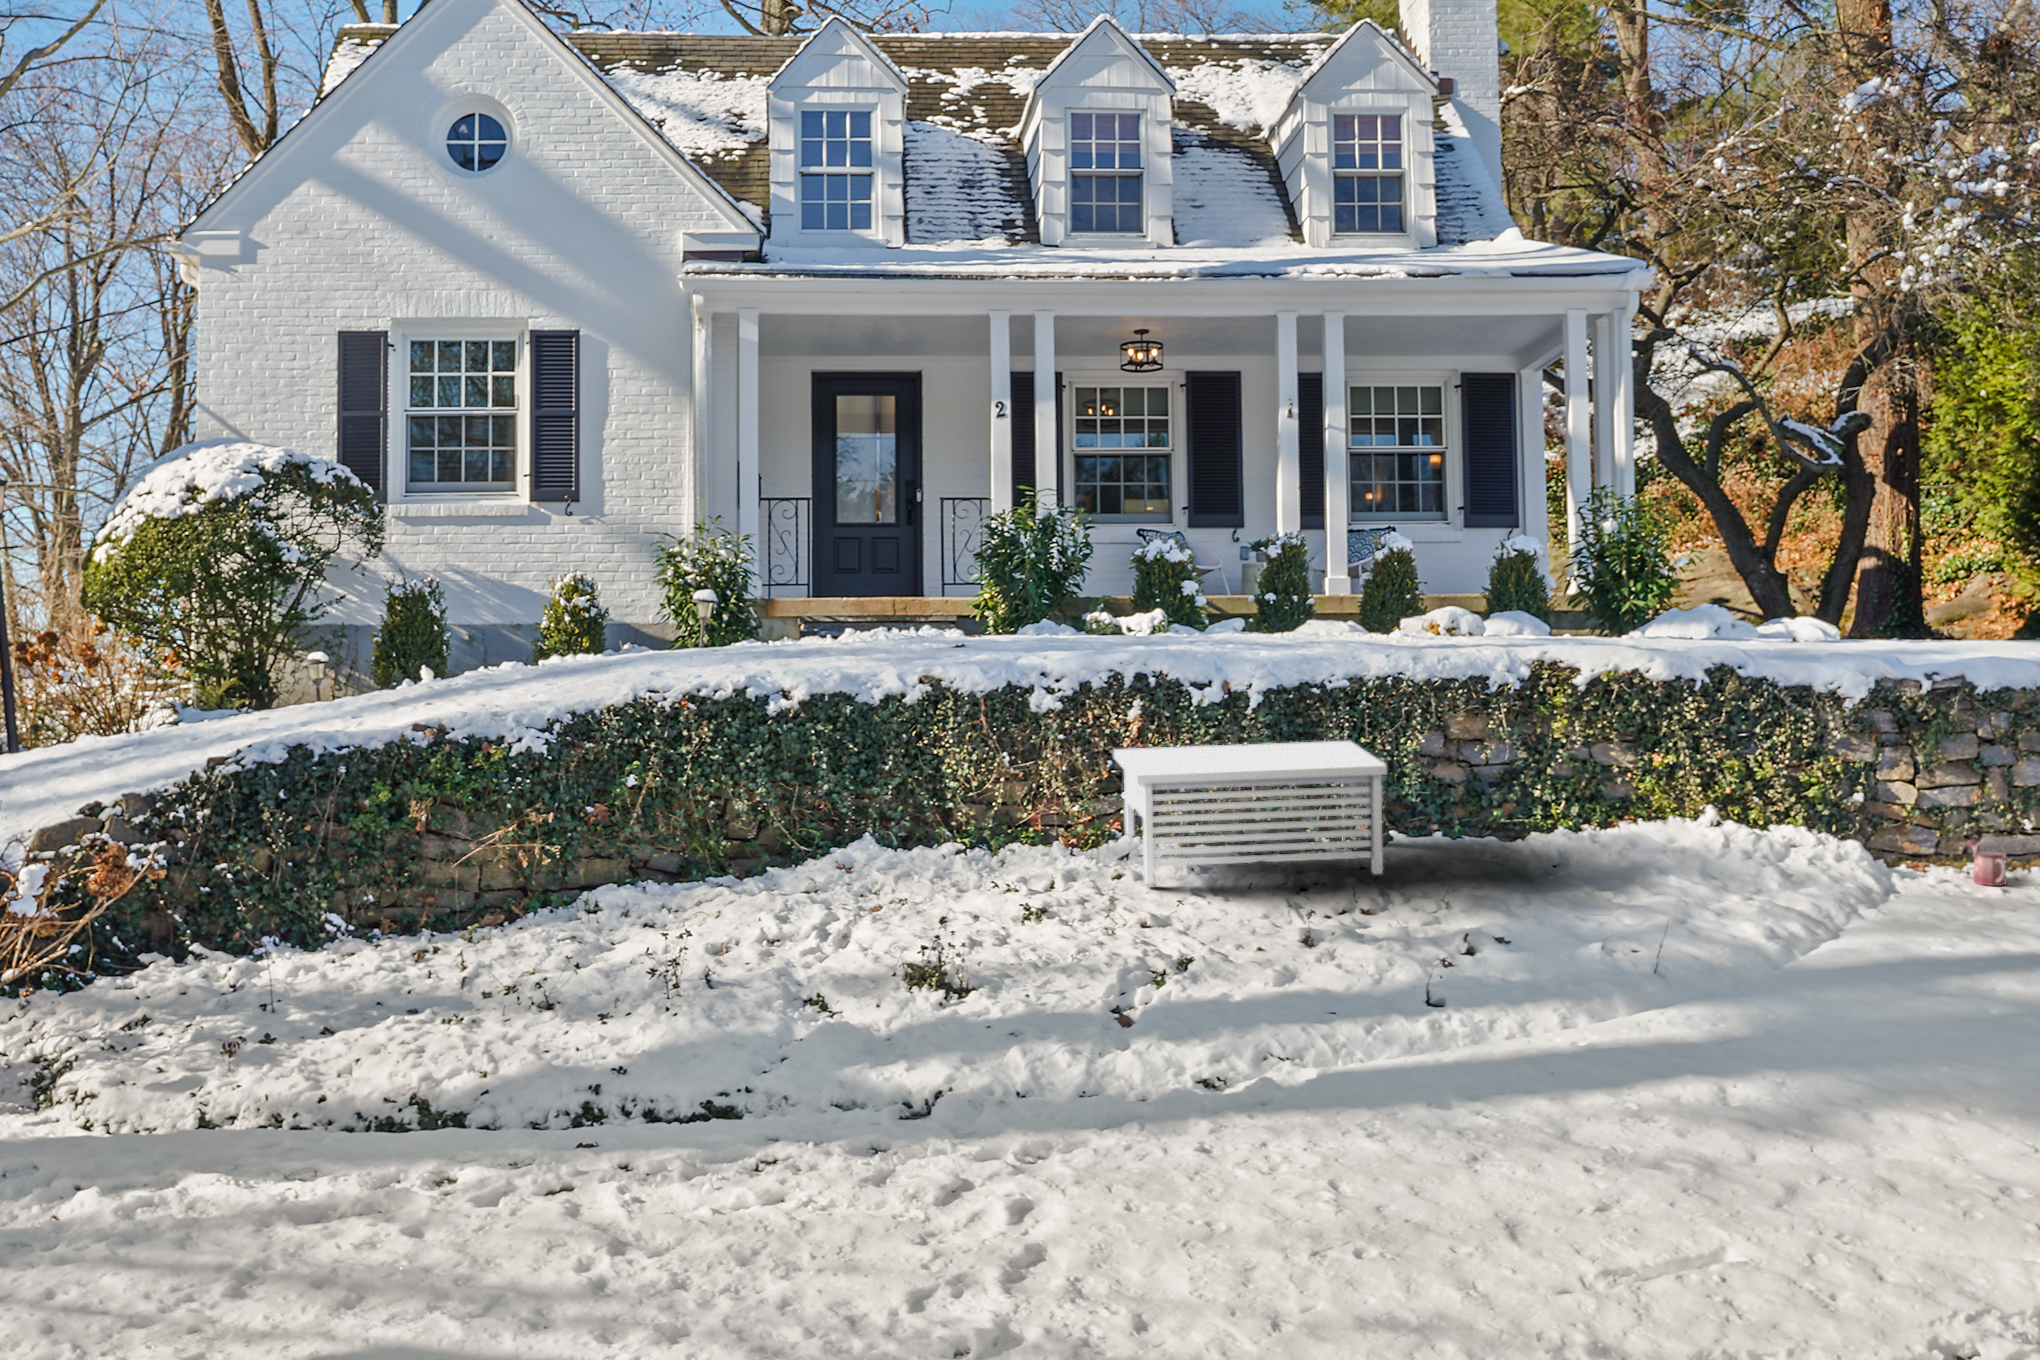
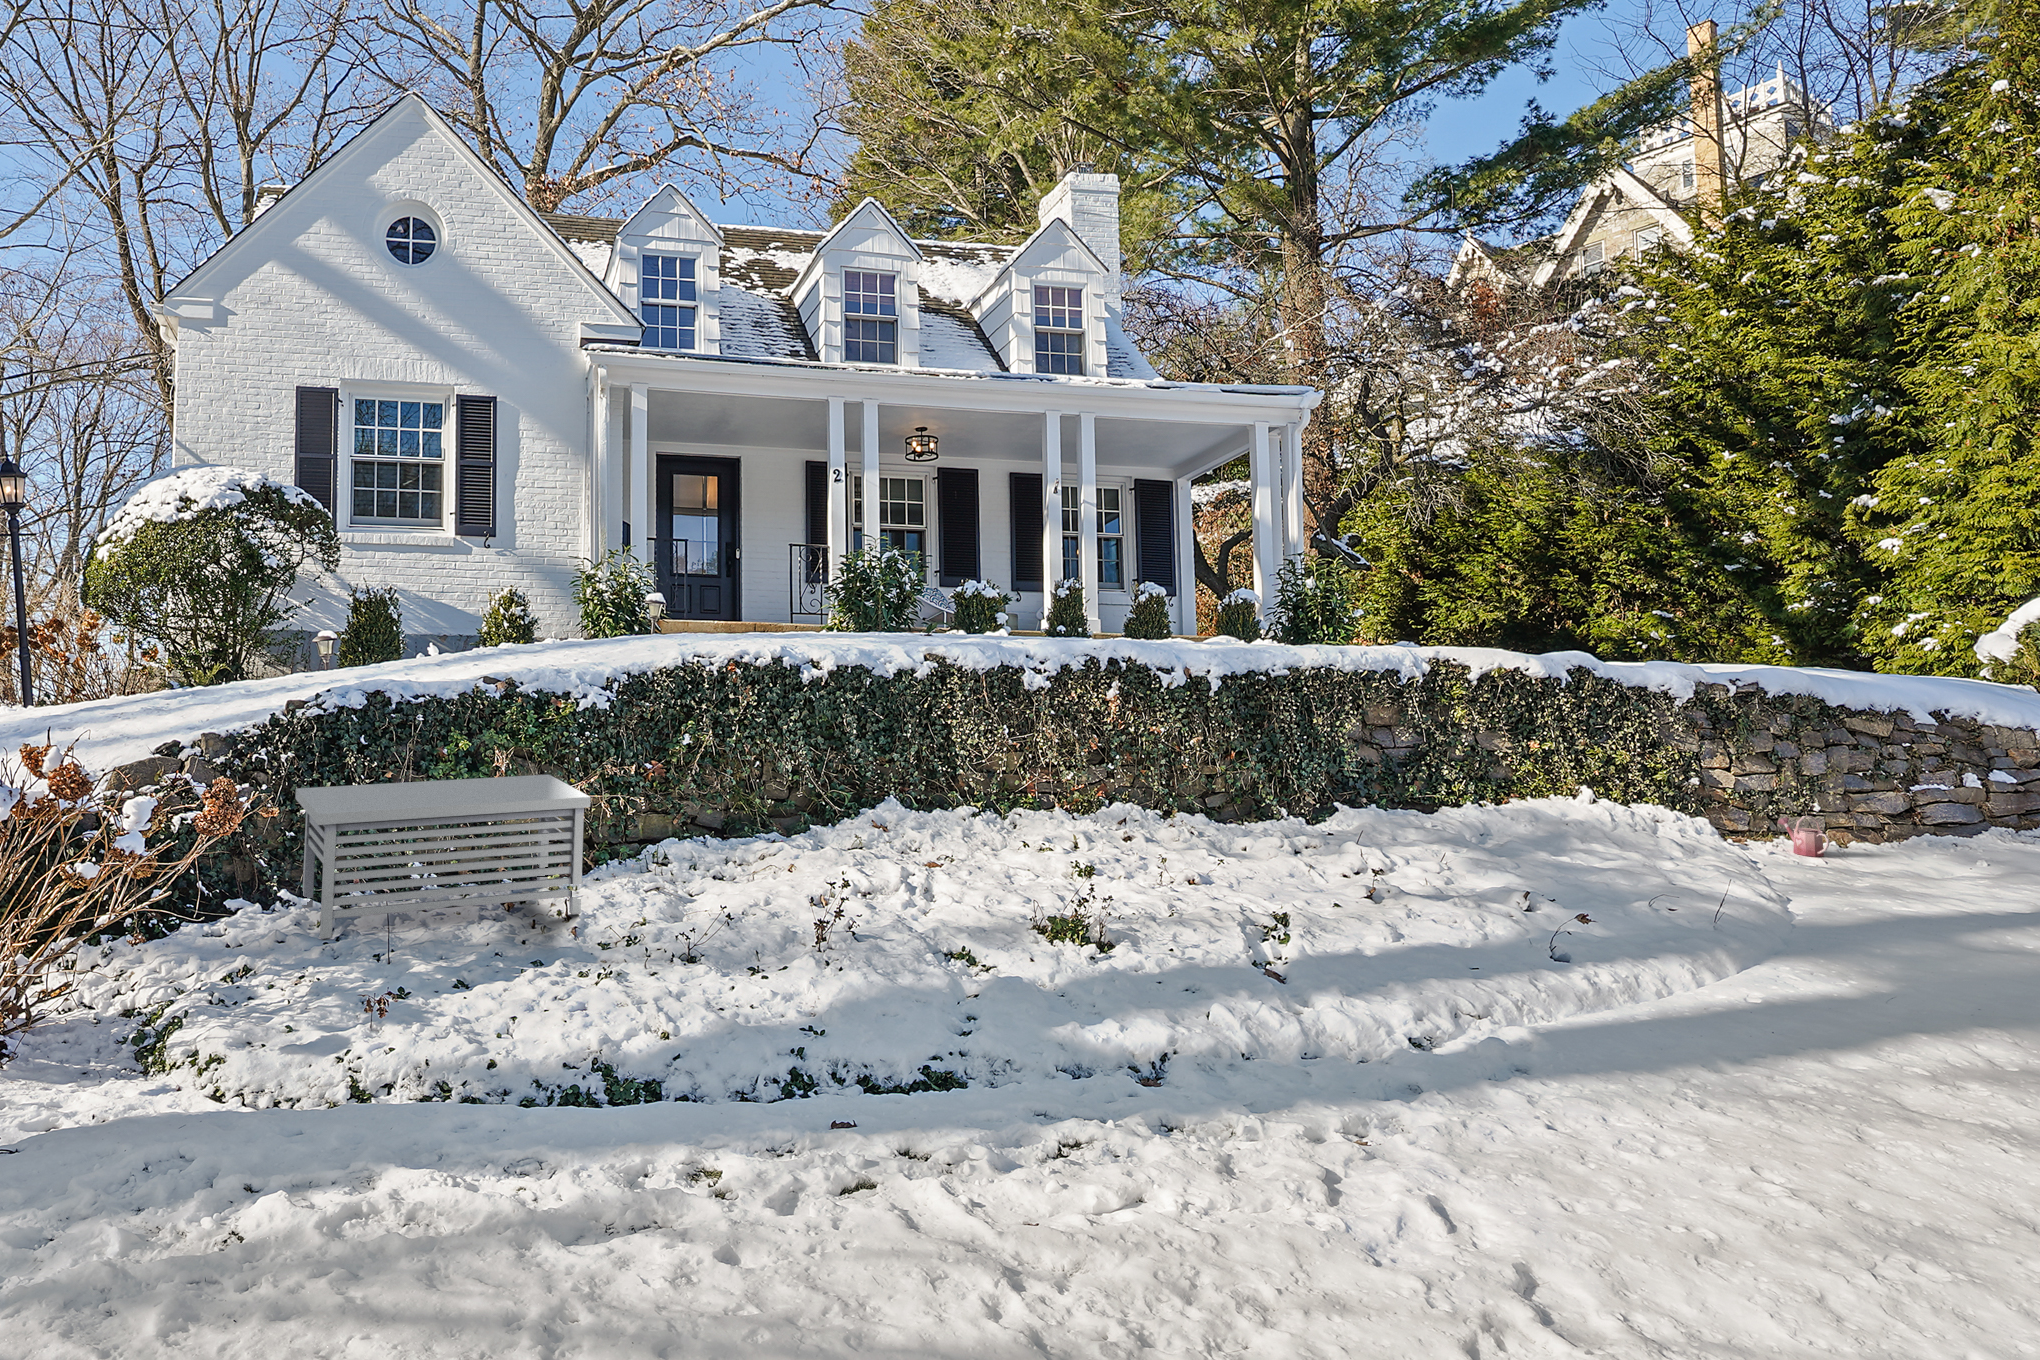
storage bench: present [1113,741,1387,884] -> present [295,774,591,939]

